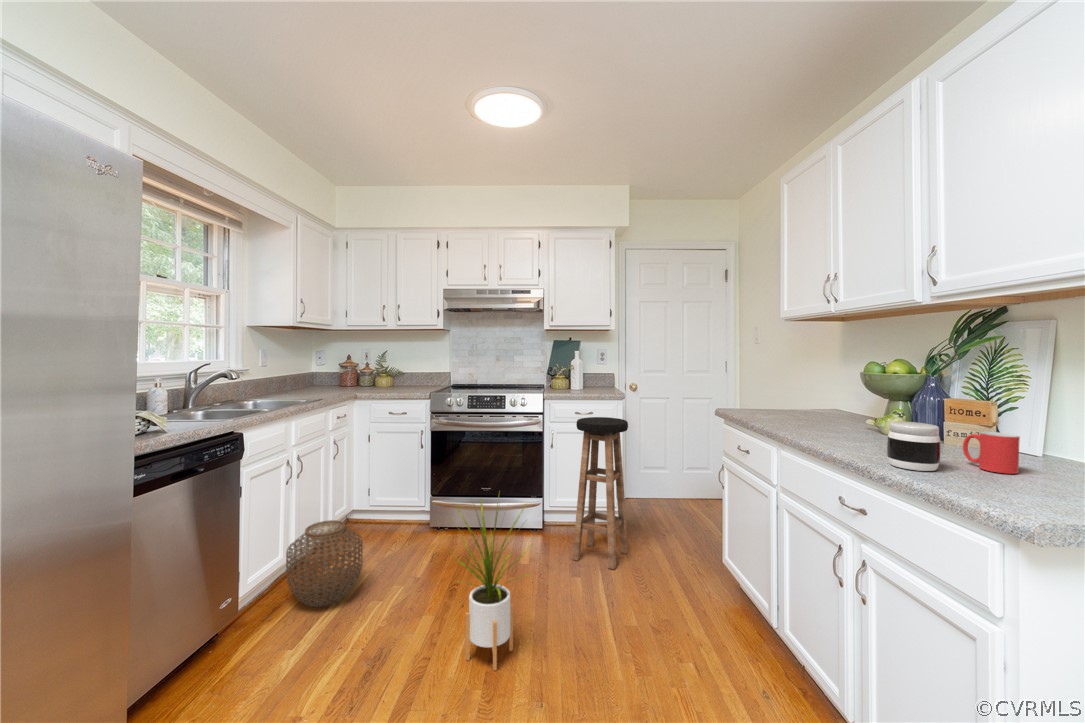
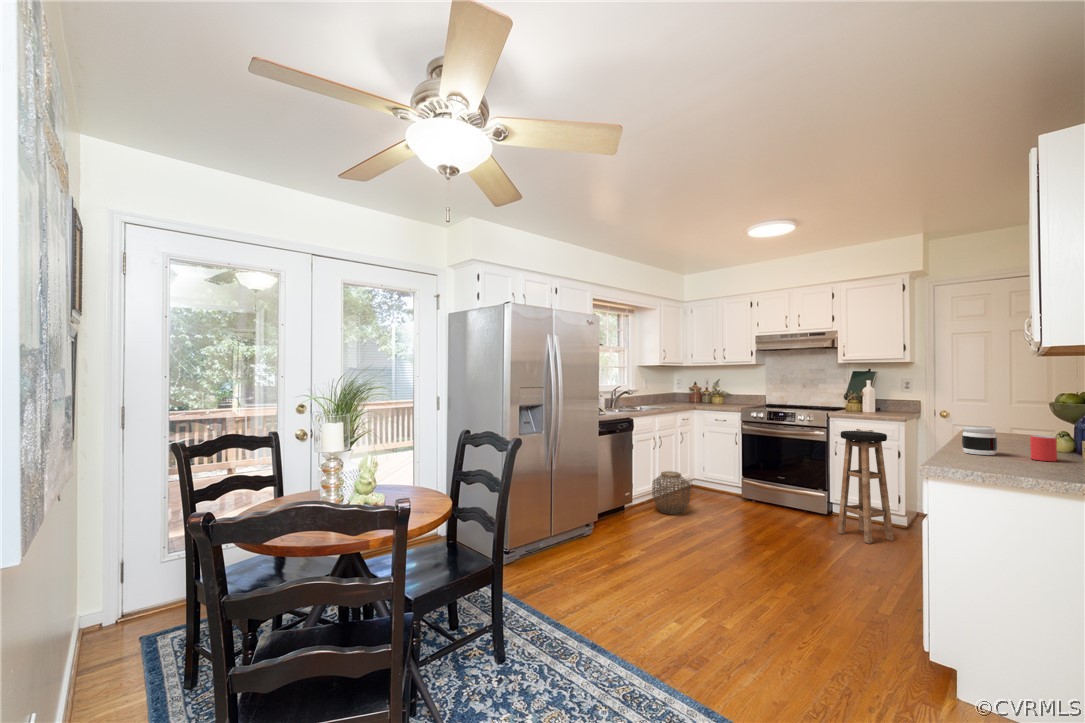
house plant: present [456,500,531,671] -> none [722,458,774,553]

